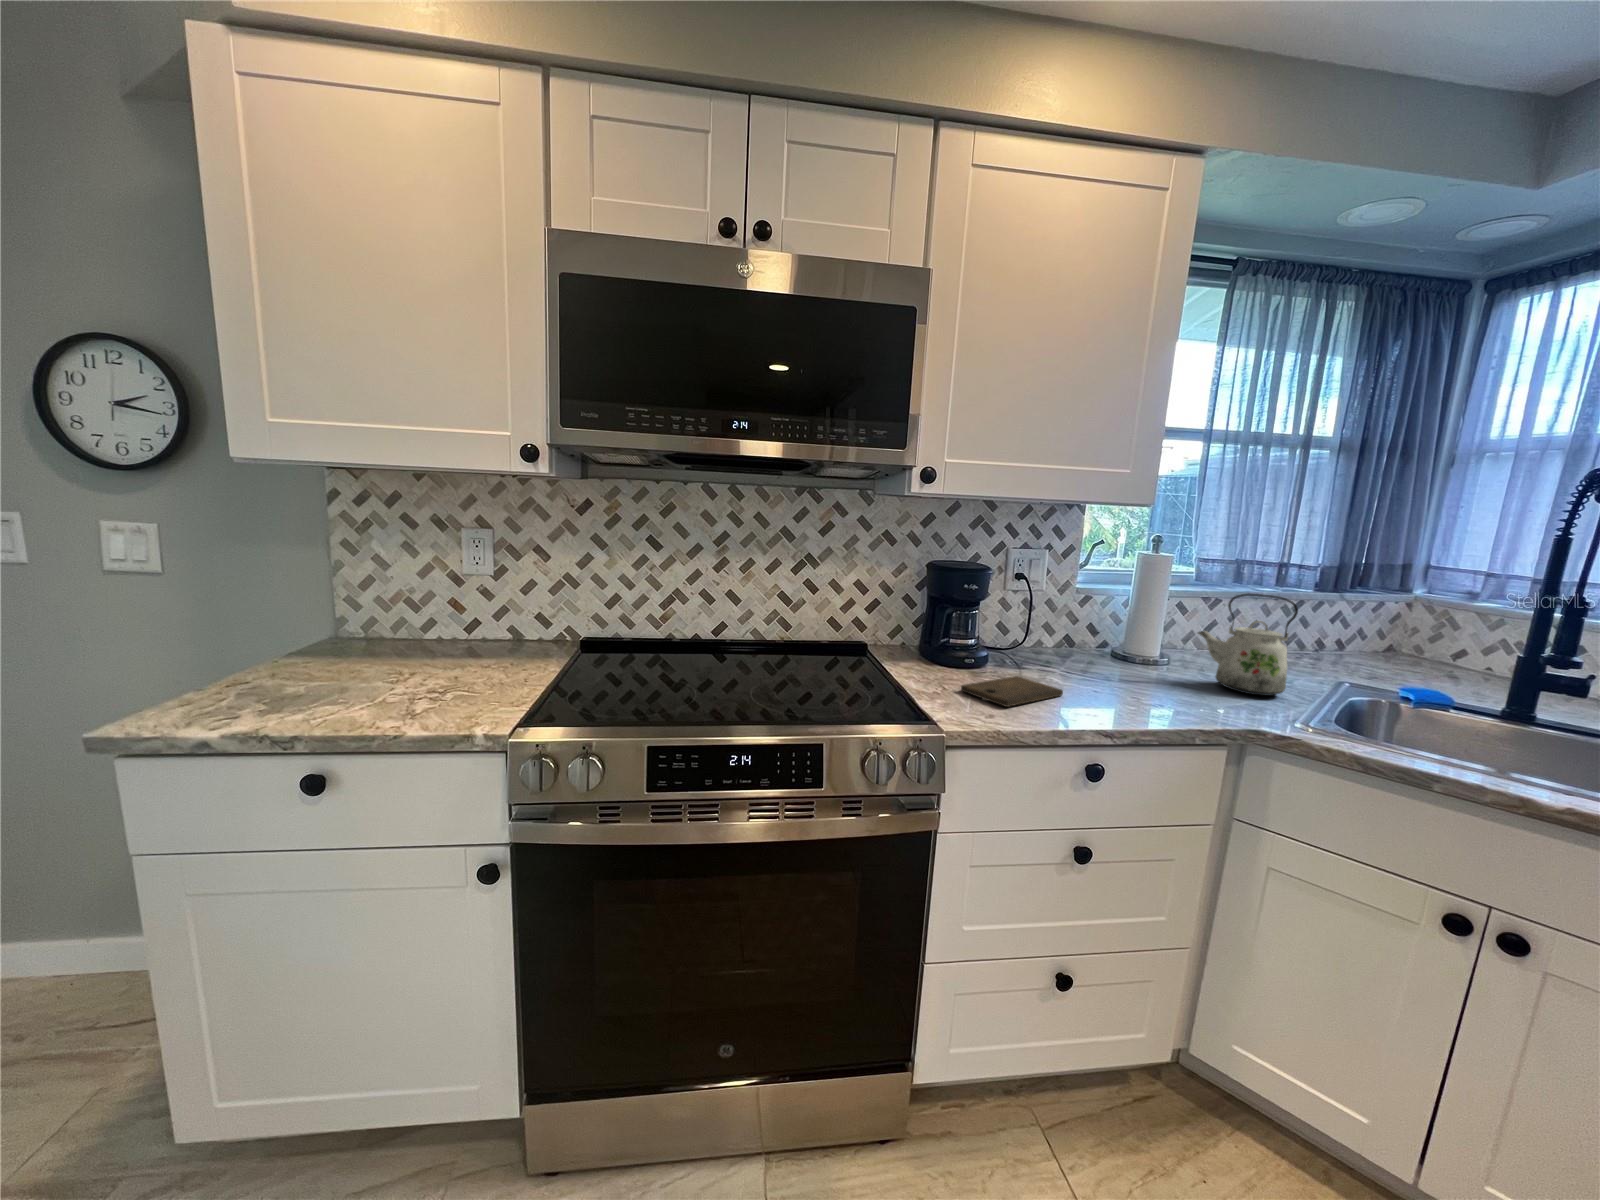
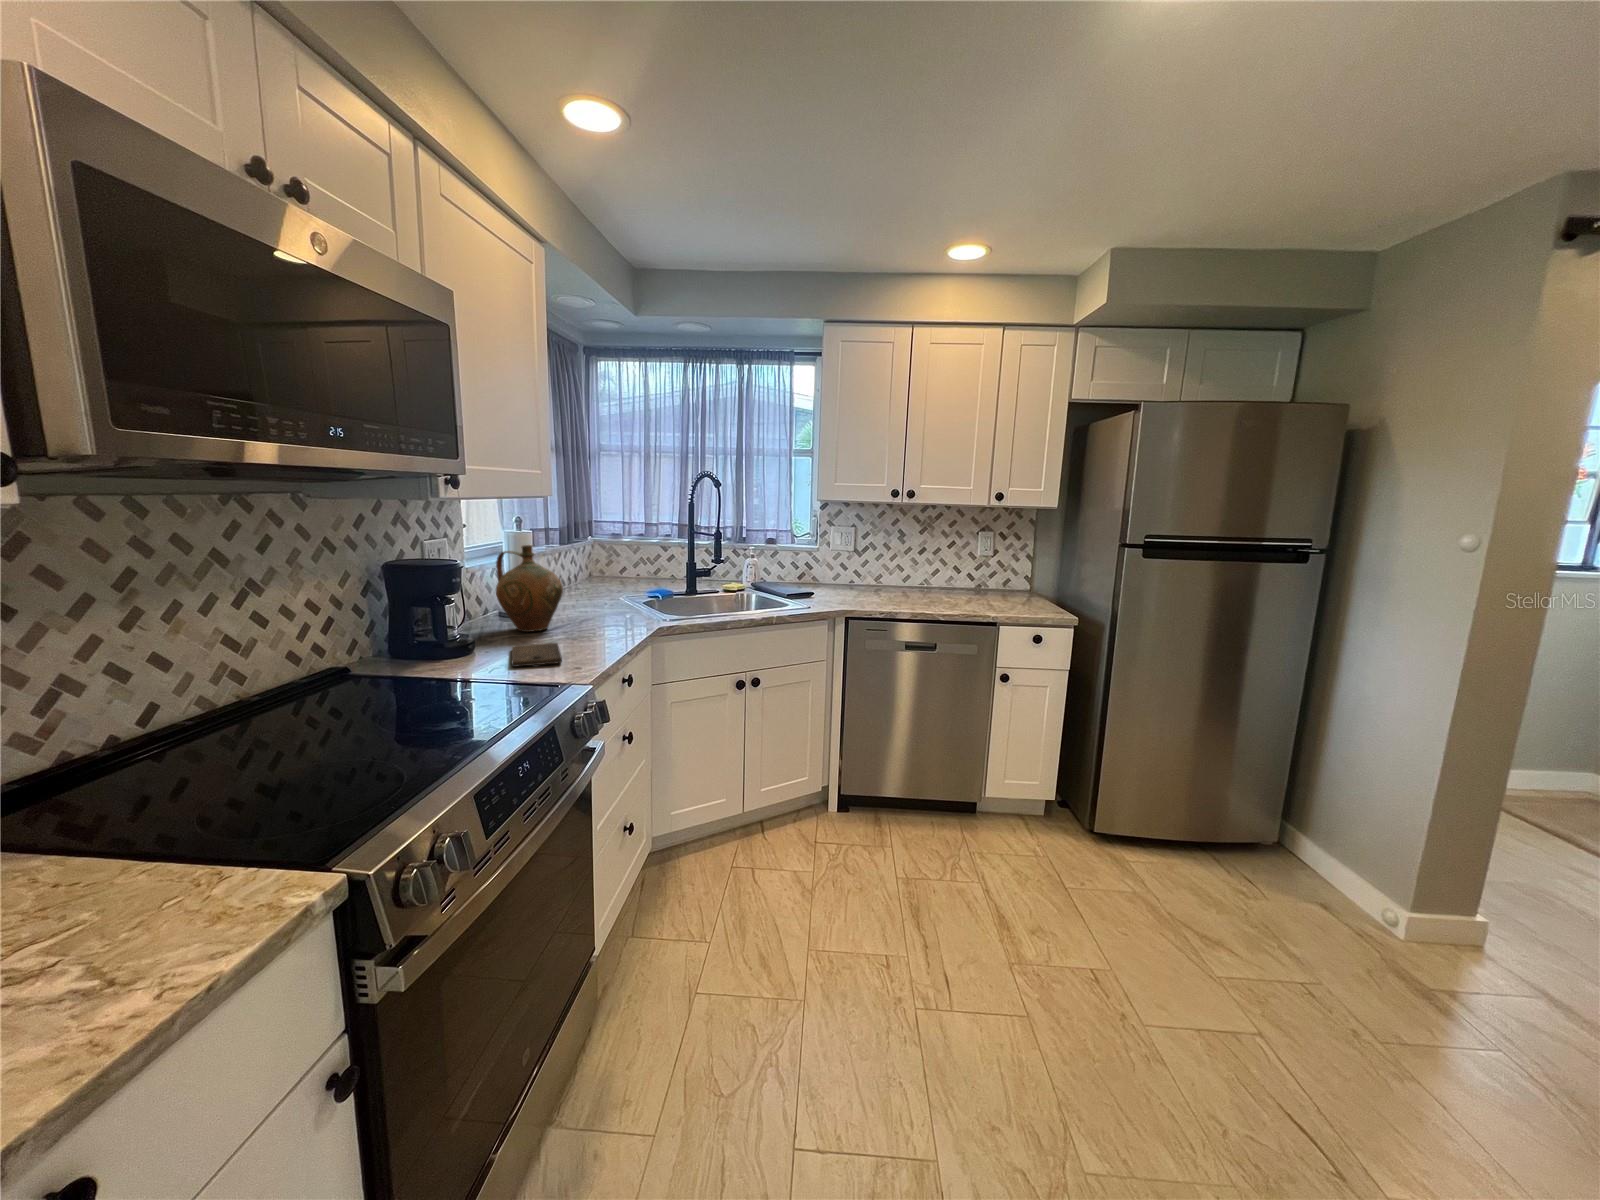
ceramic jug: none [1062,564,1153,678] -> present [496,545,563,632]
kettle: present [1198,593,1298,695] -> none [570,552,620,616]

